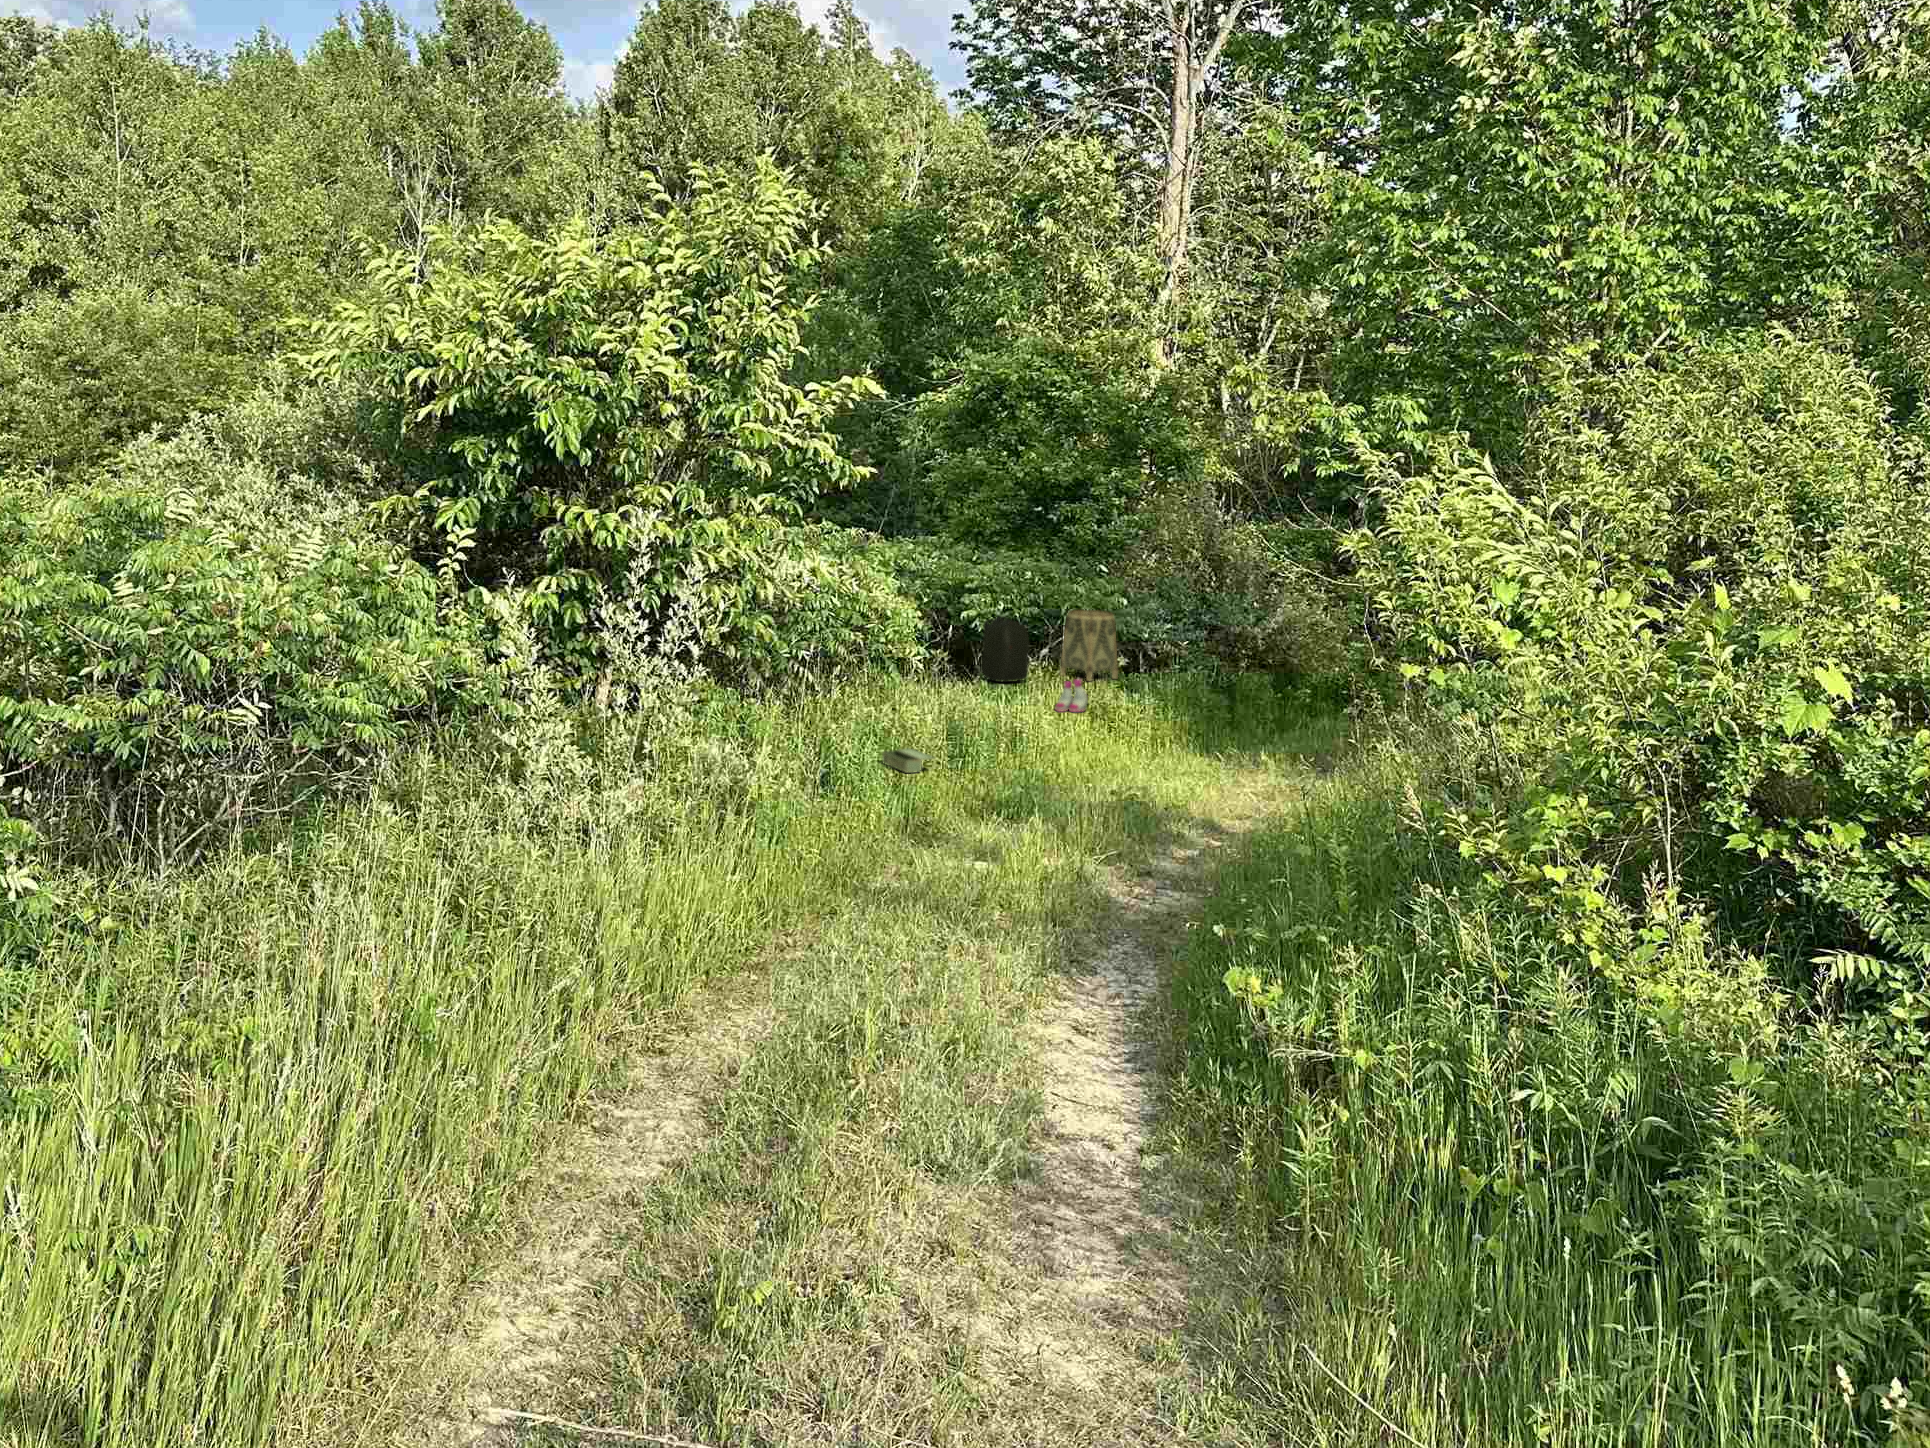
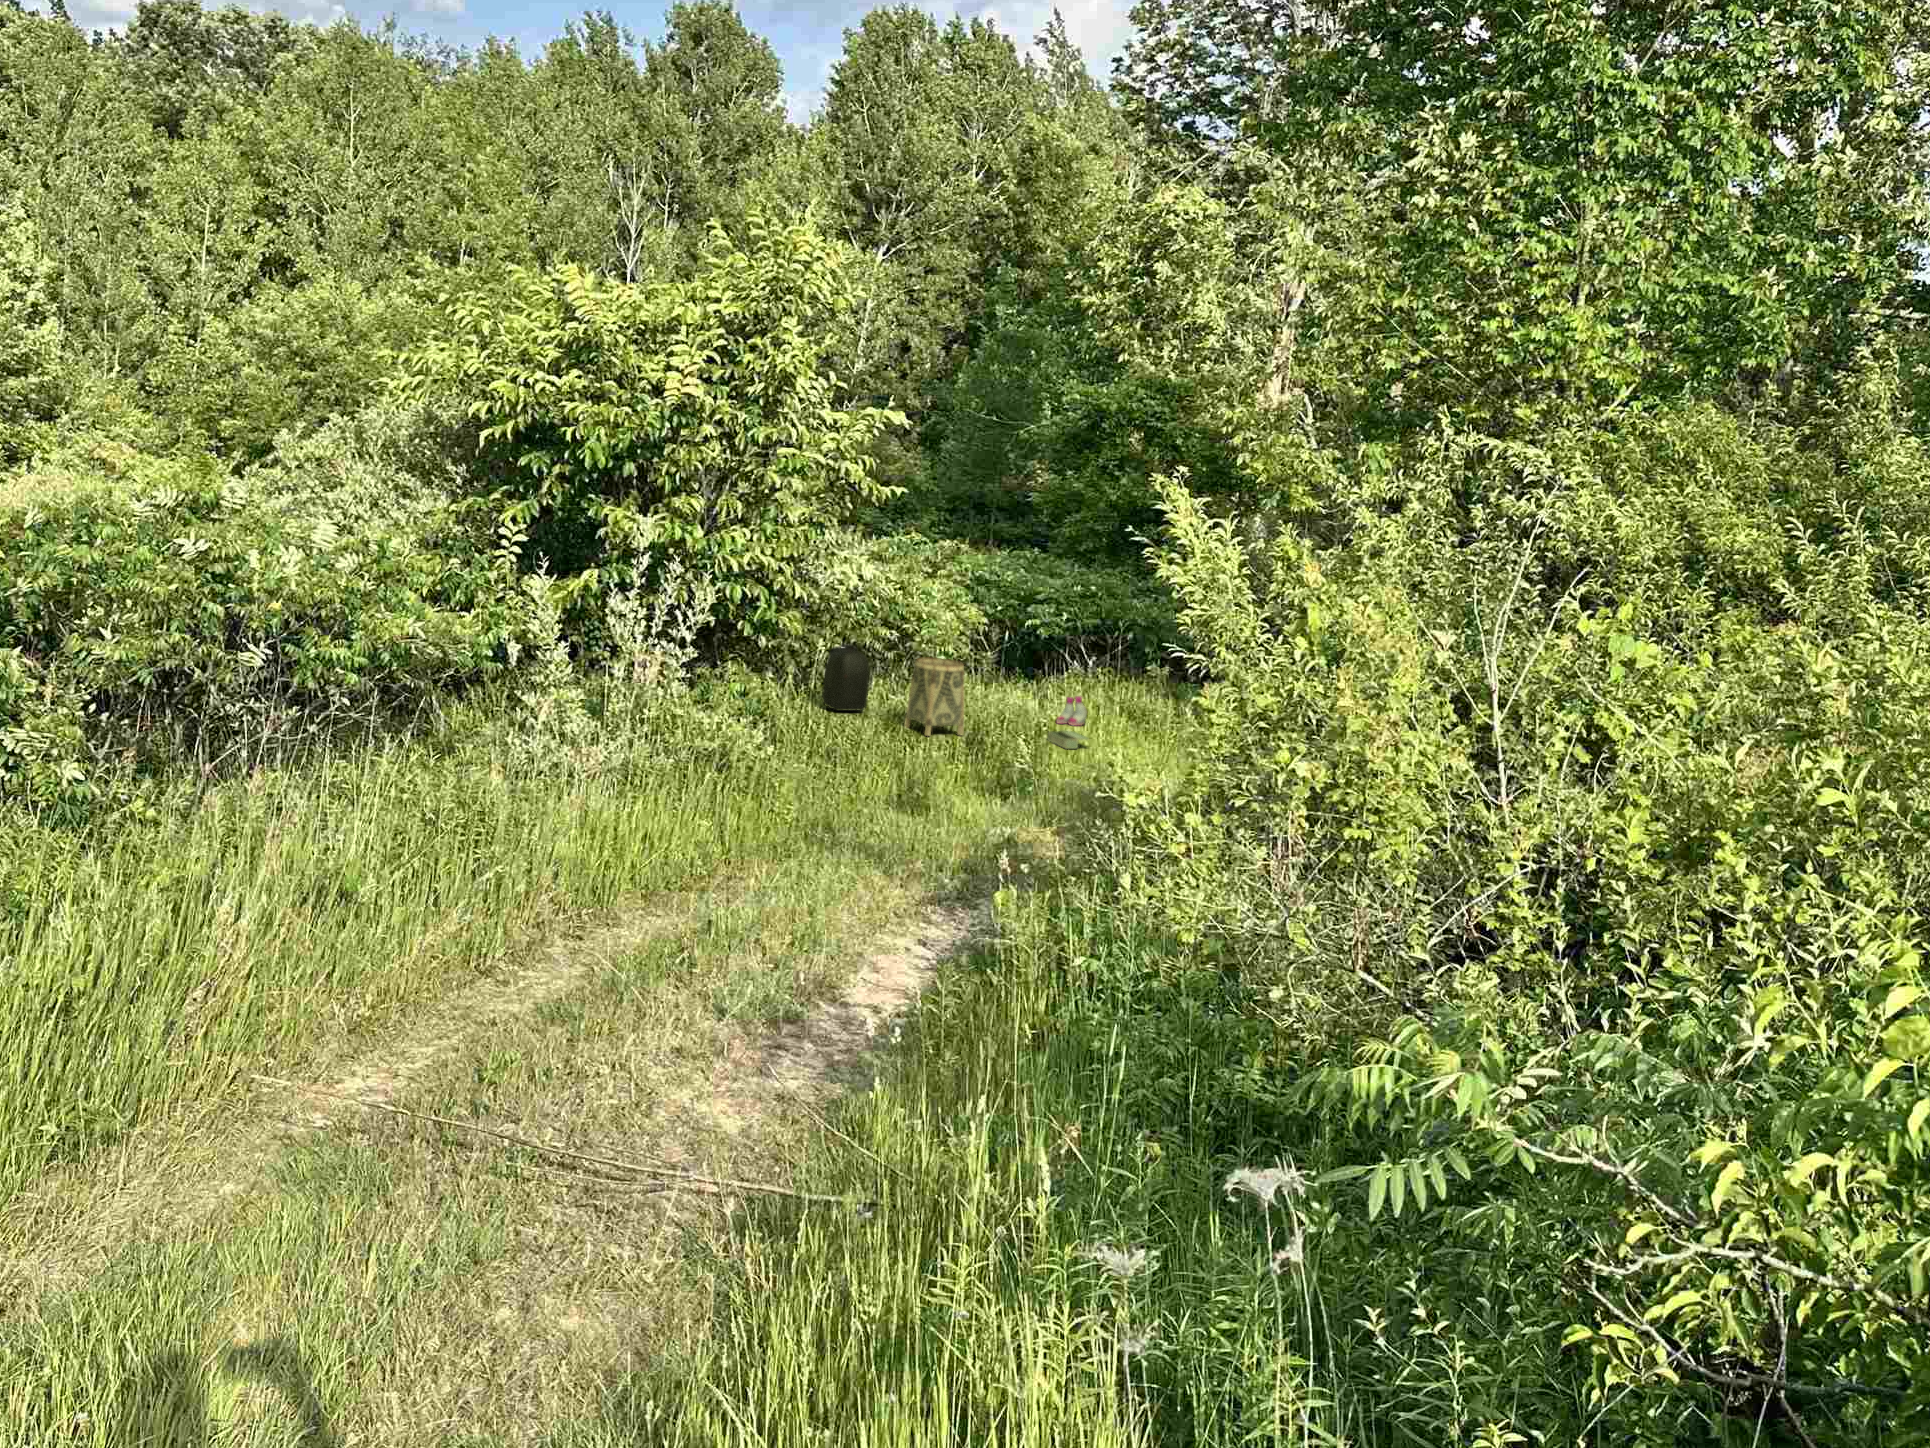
basket: present [1060,610,1118,681] -> present [904,658,964,736]
backpack: present [981,616,1030,682] -> present [822,644,870,711]
toolbox: present [882,748,934,773] -> present [1048,730,1088,749]

